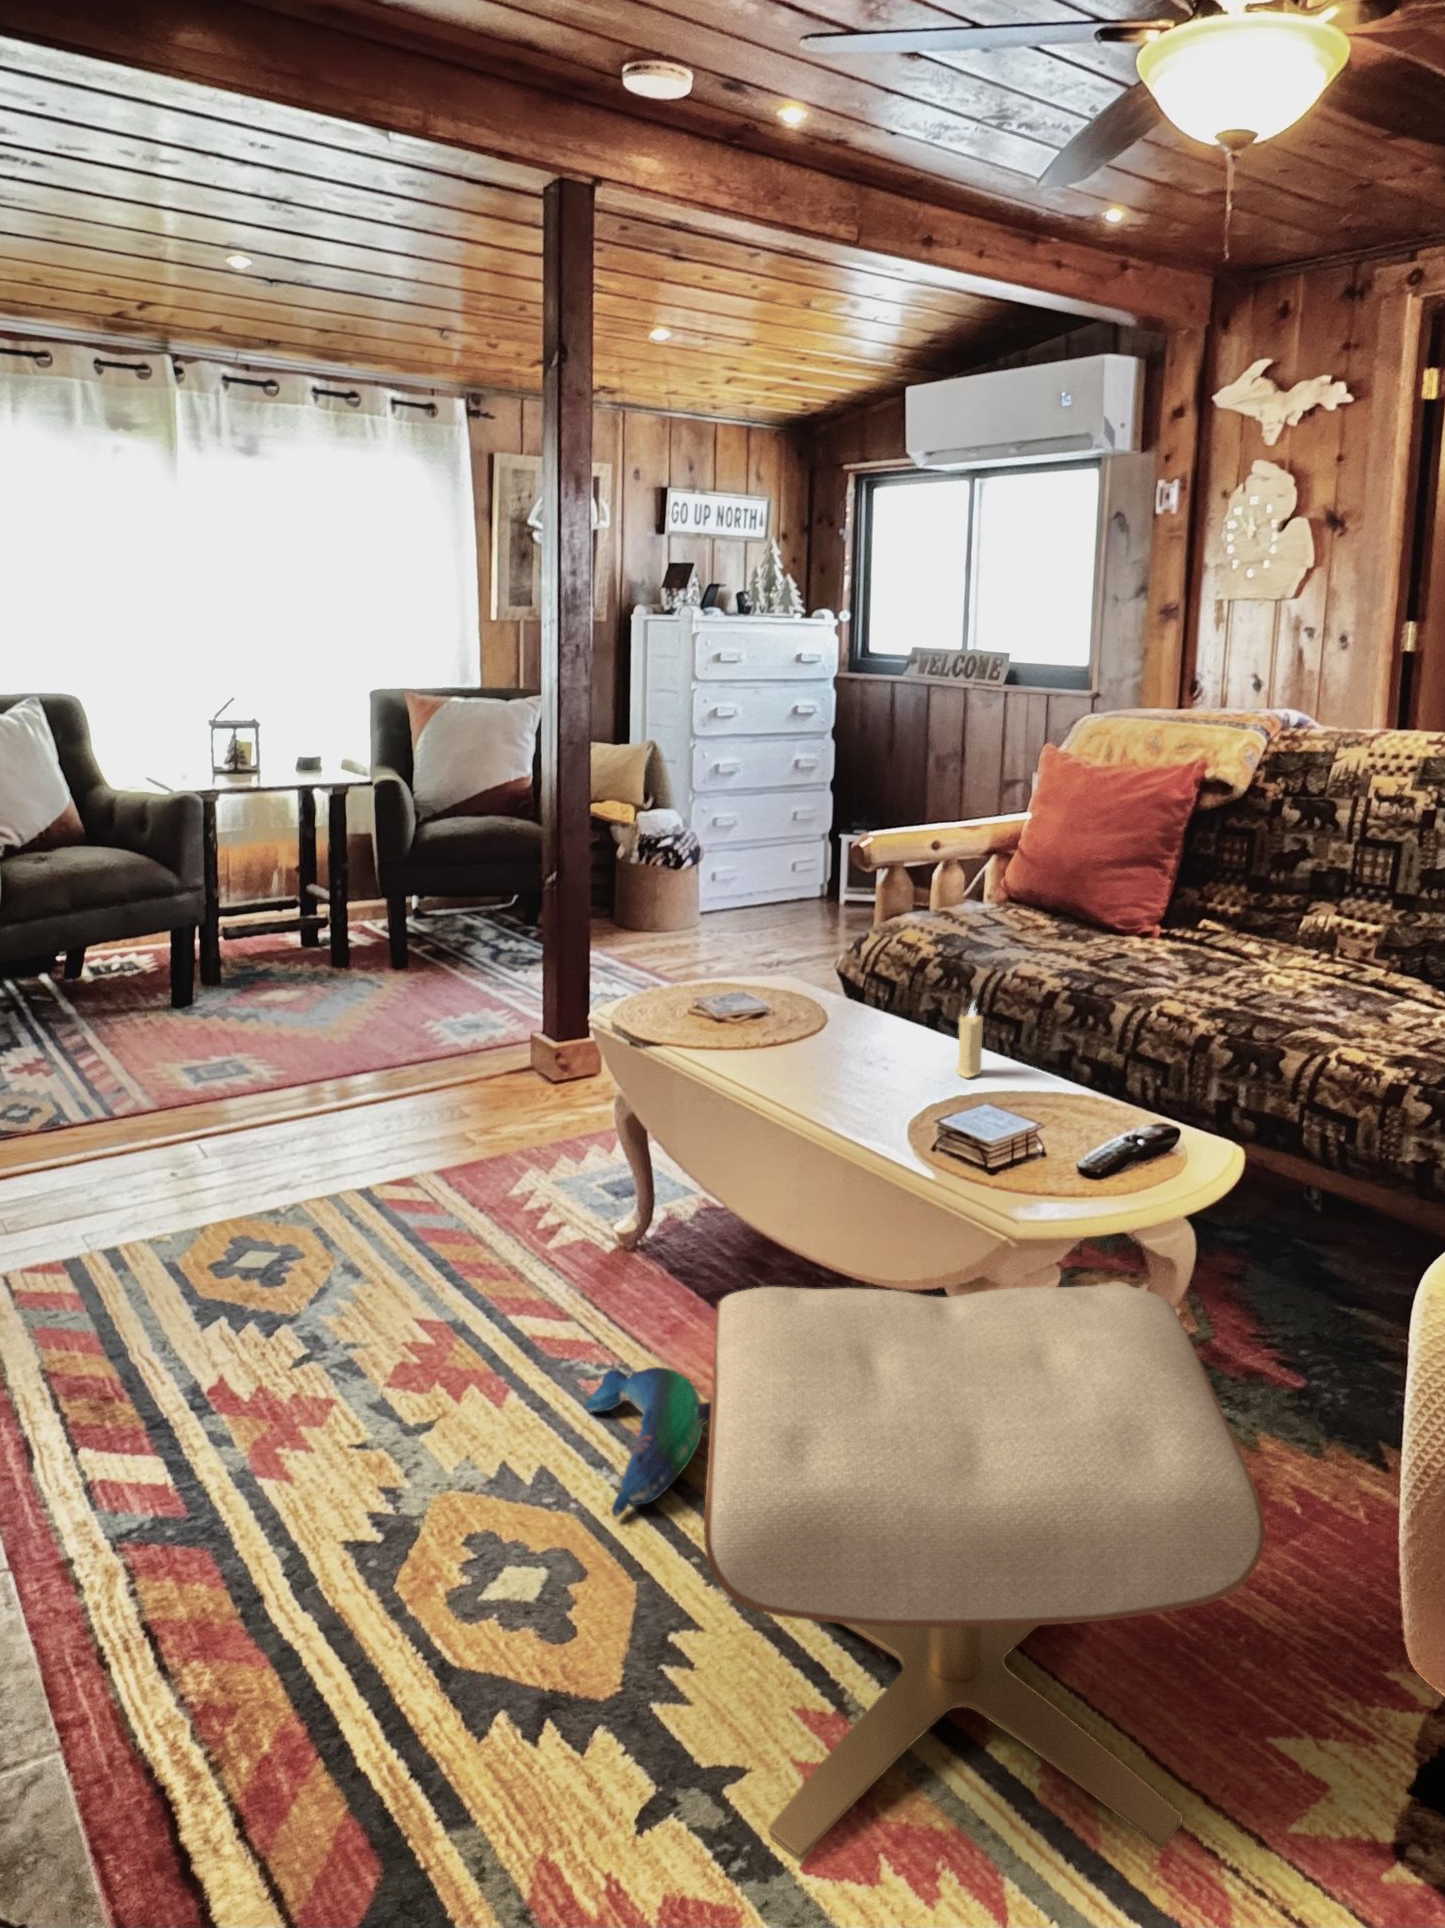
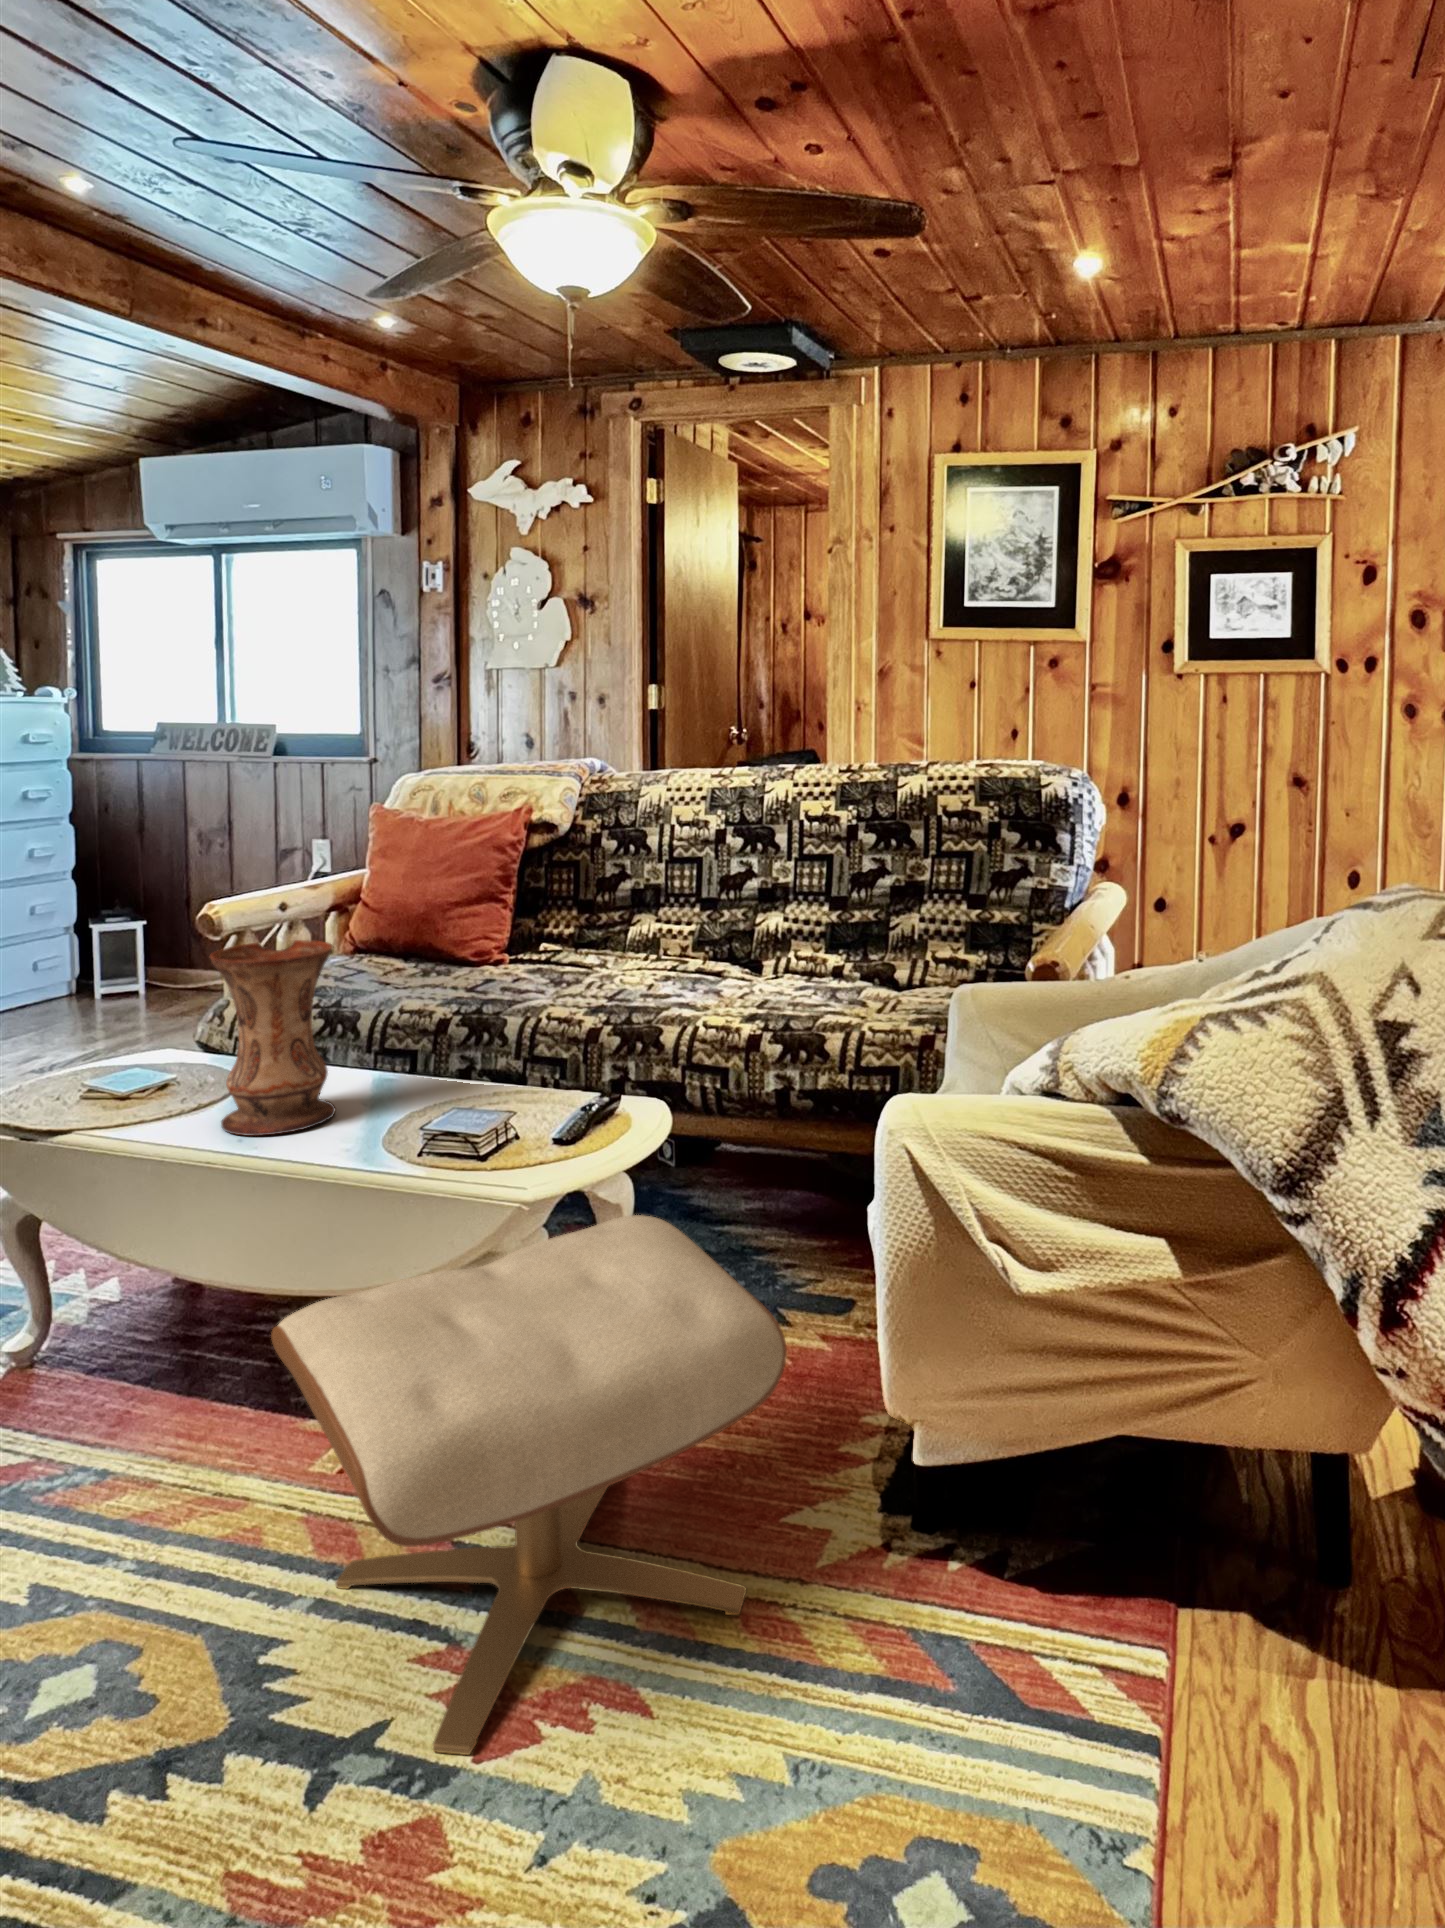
vase: none [781,884,898,1086] -> present [210,940,335,1136]
candle: present [957,1003,983,1077] -> none [395,1029,421,1101]
plush toy: present [585,1367,711,1516] -> none [54,1448,225,1598]

